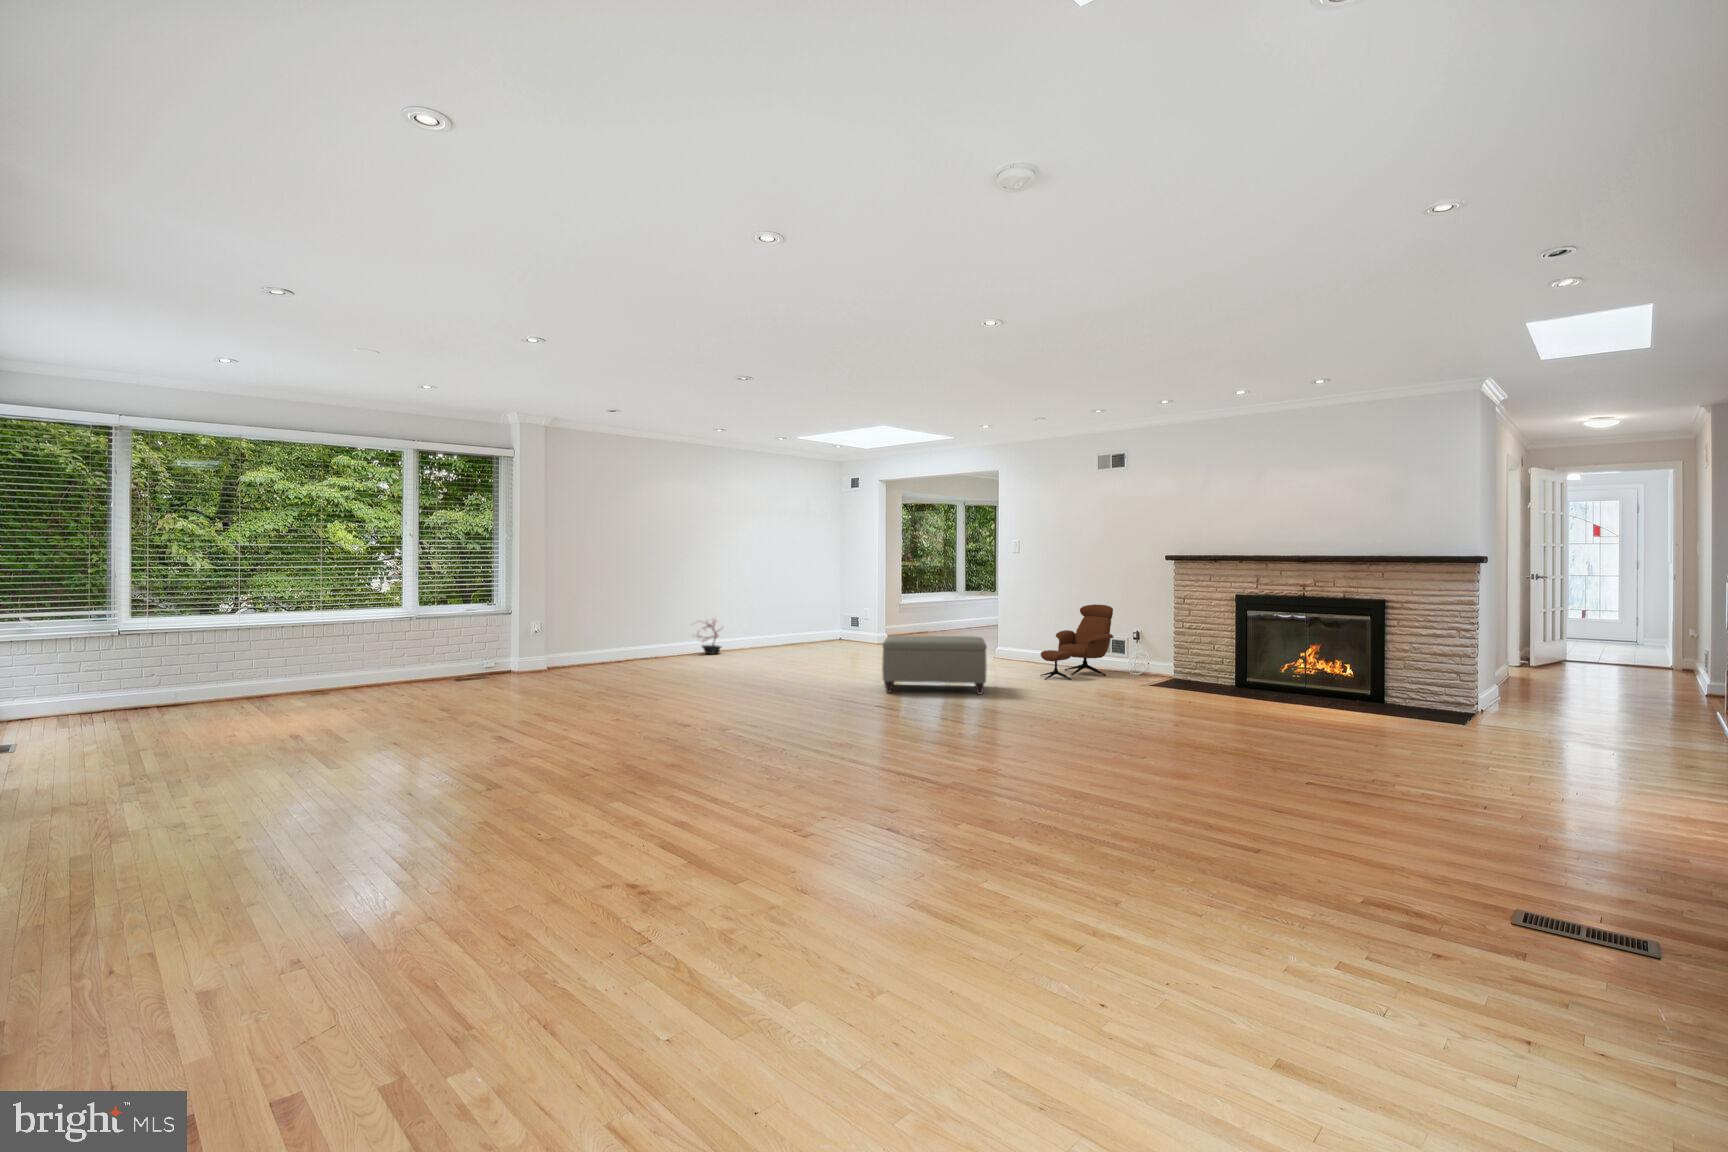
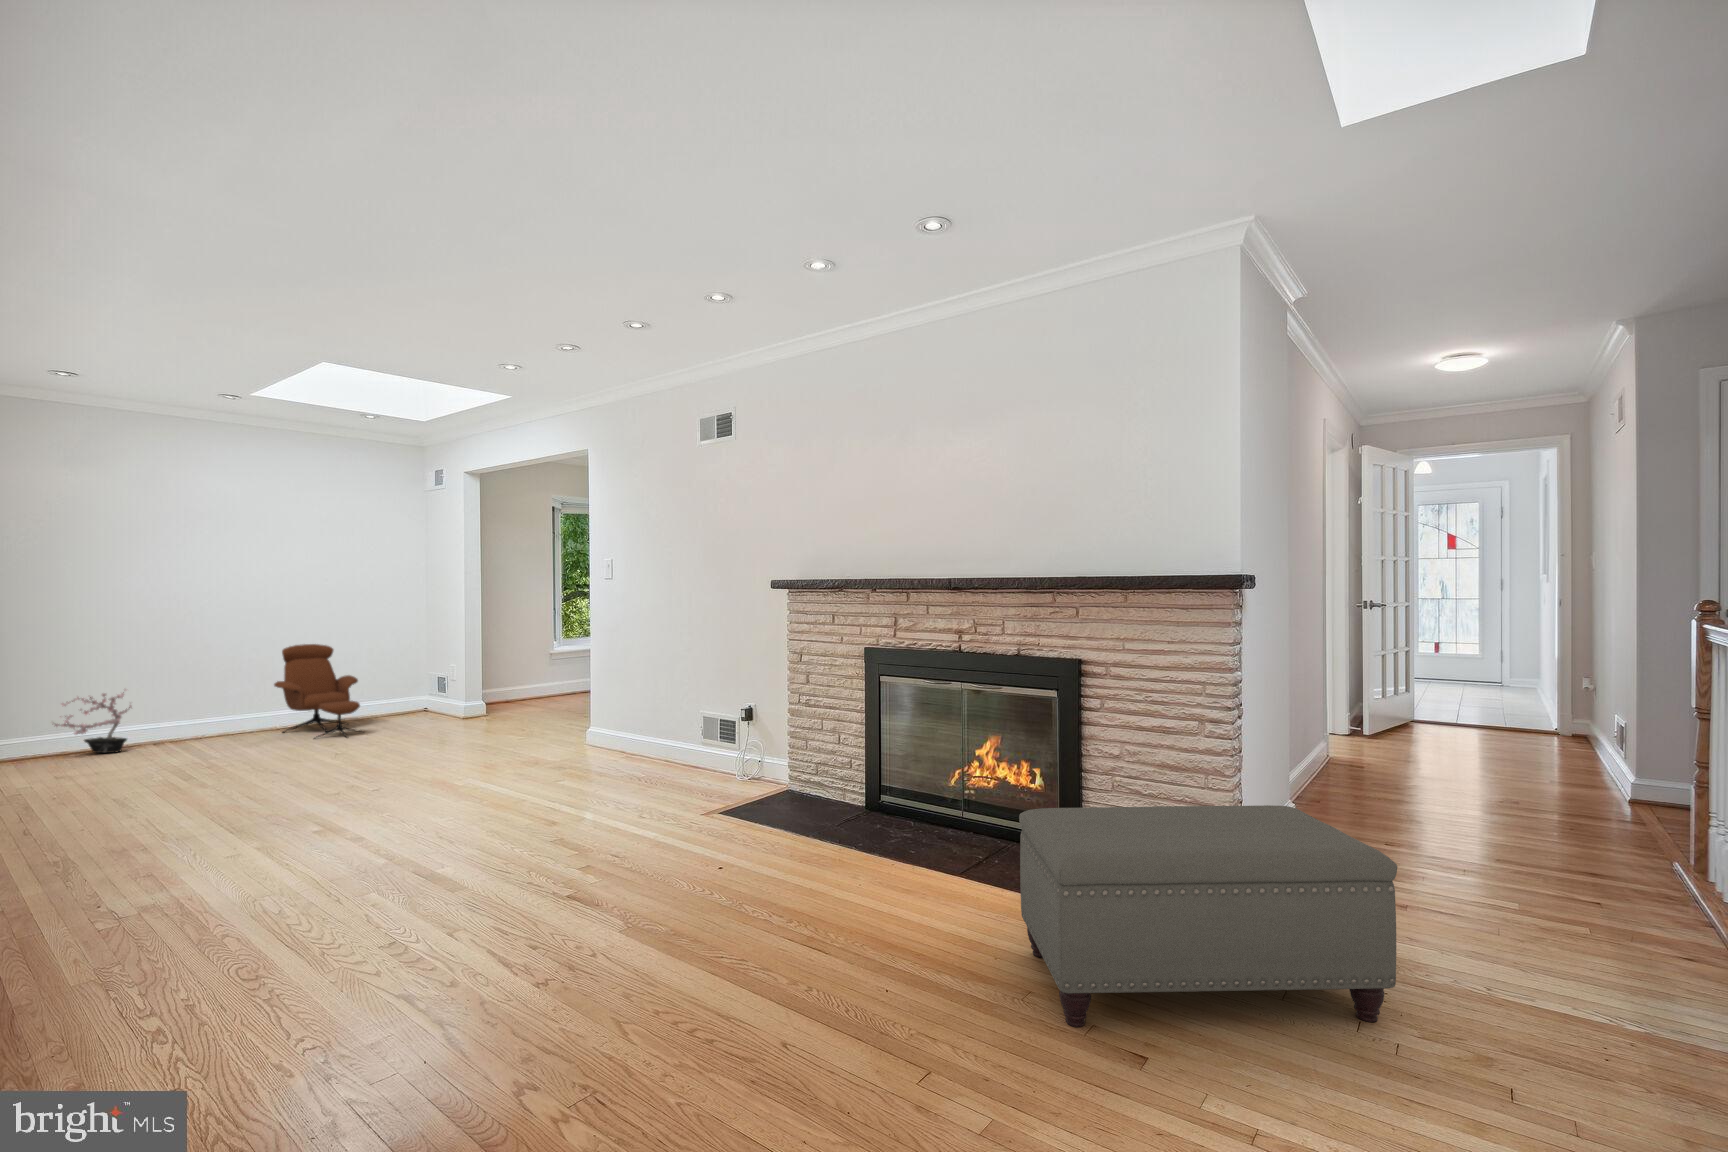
lounge chair: present [1041,604,1113,680] -> present [274,644,360,737]
ottoman: present [882,635,987,694] -> present [1019,805,1397,1027]

